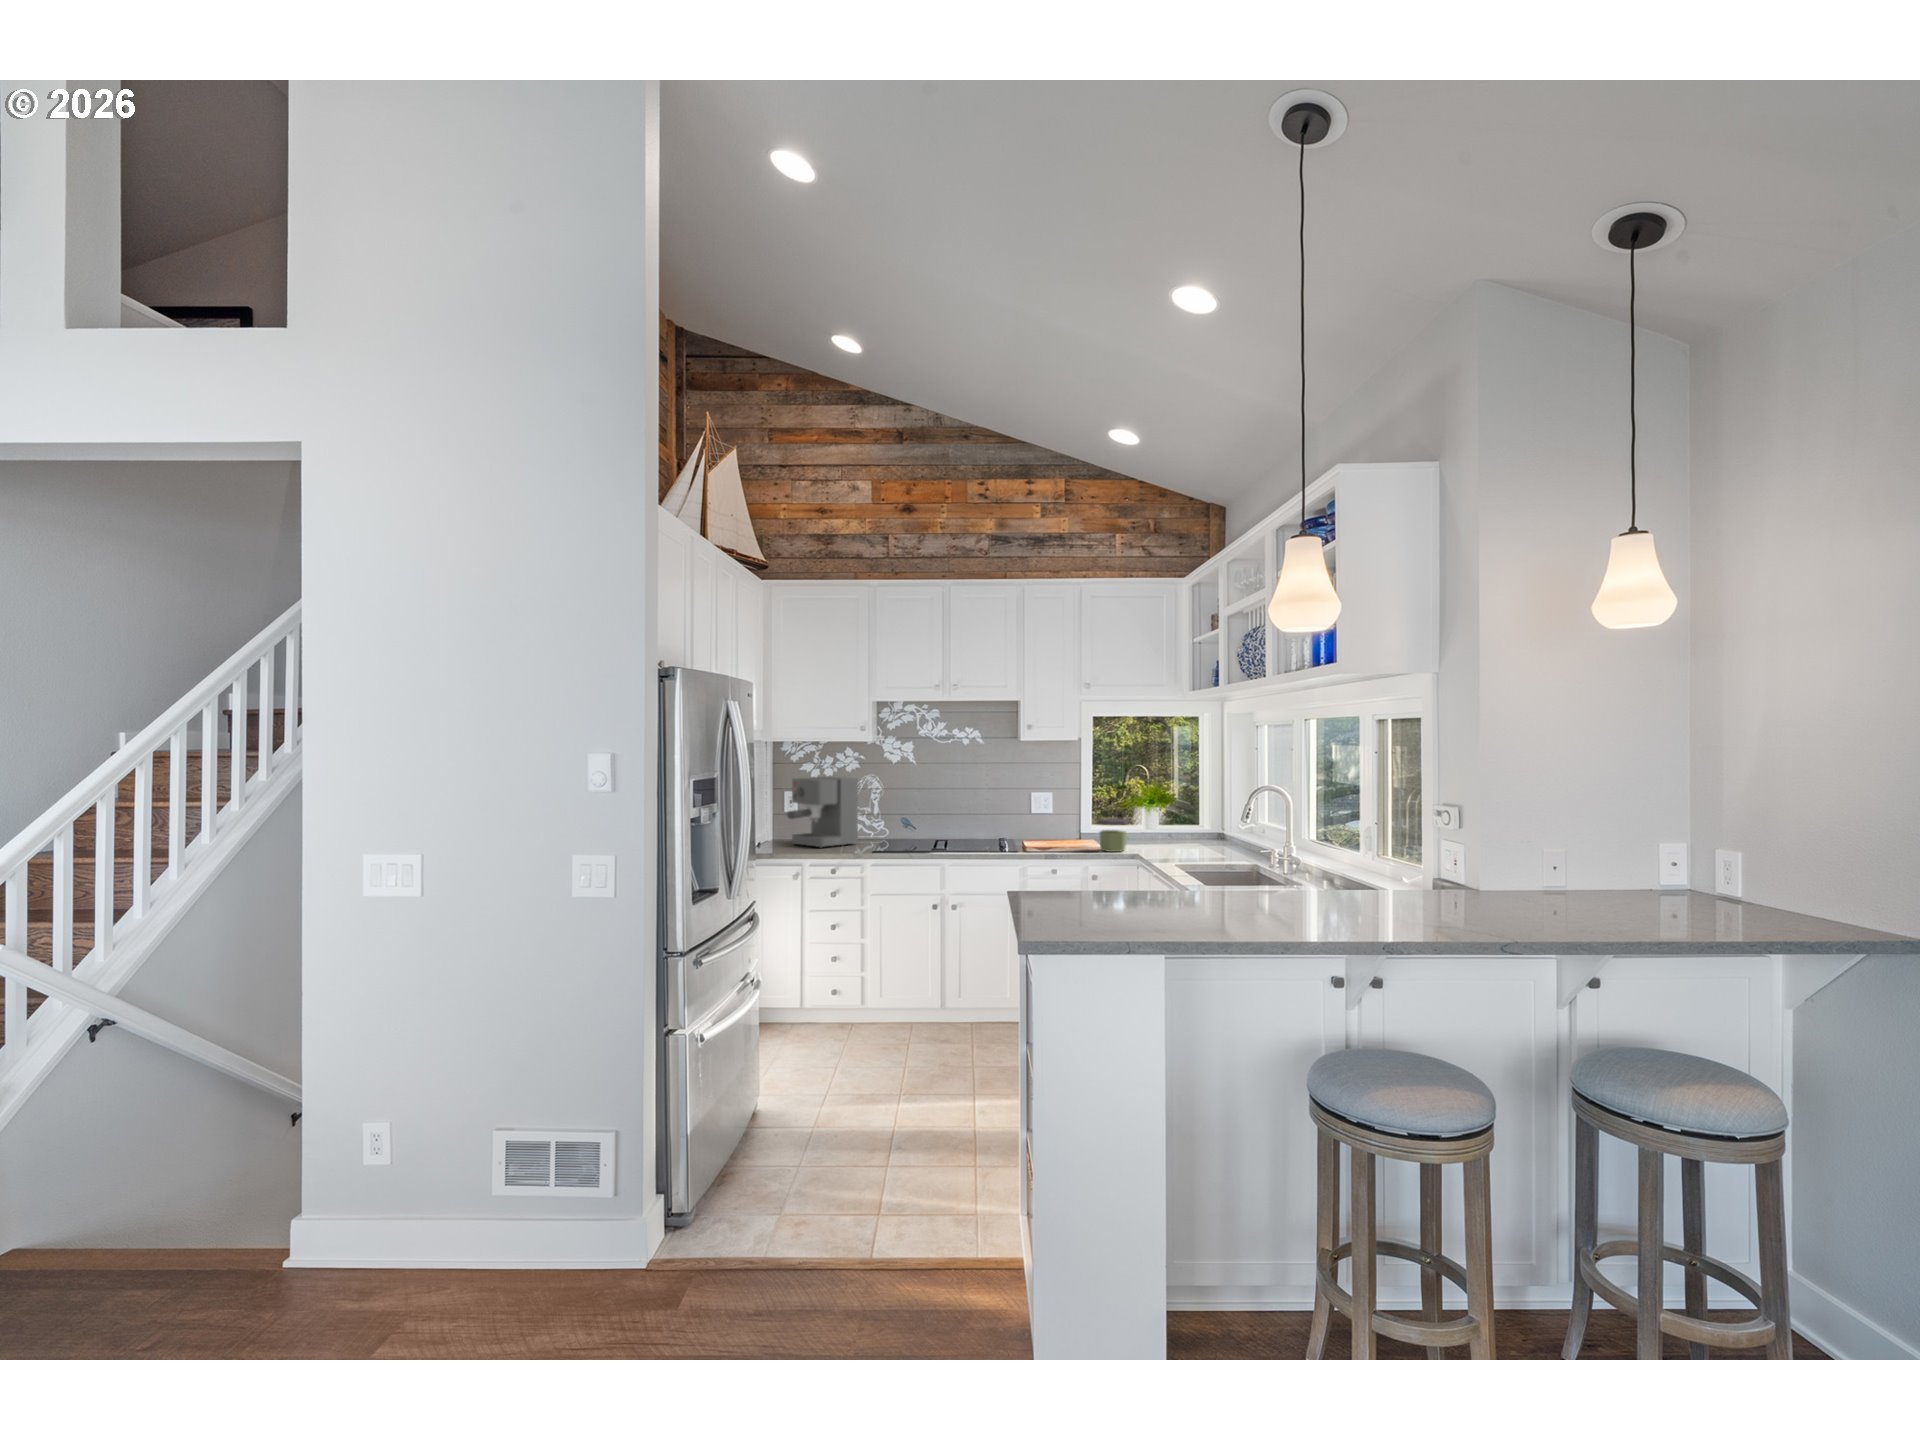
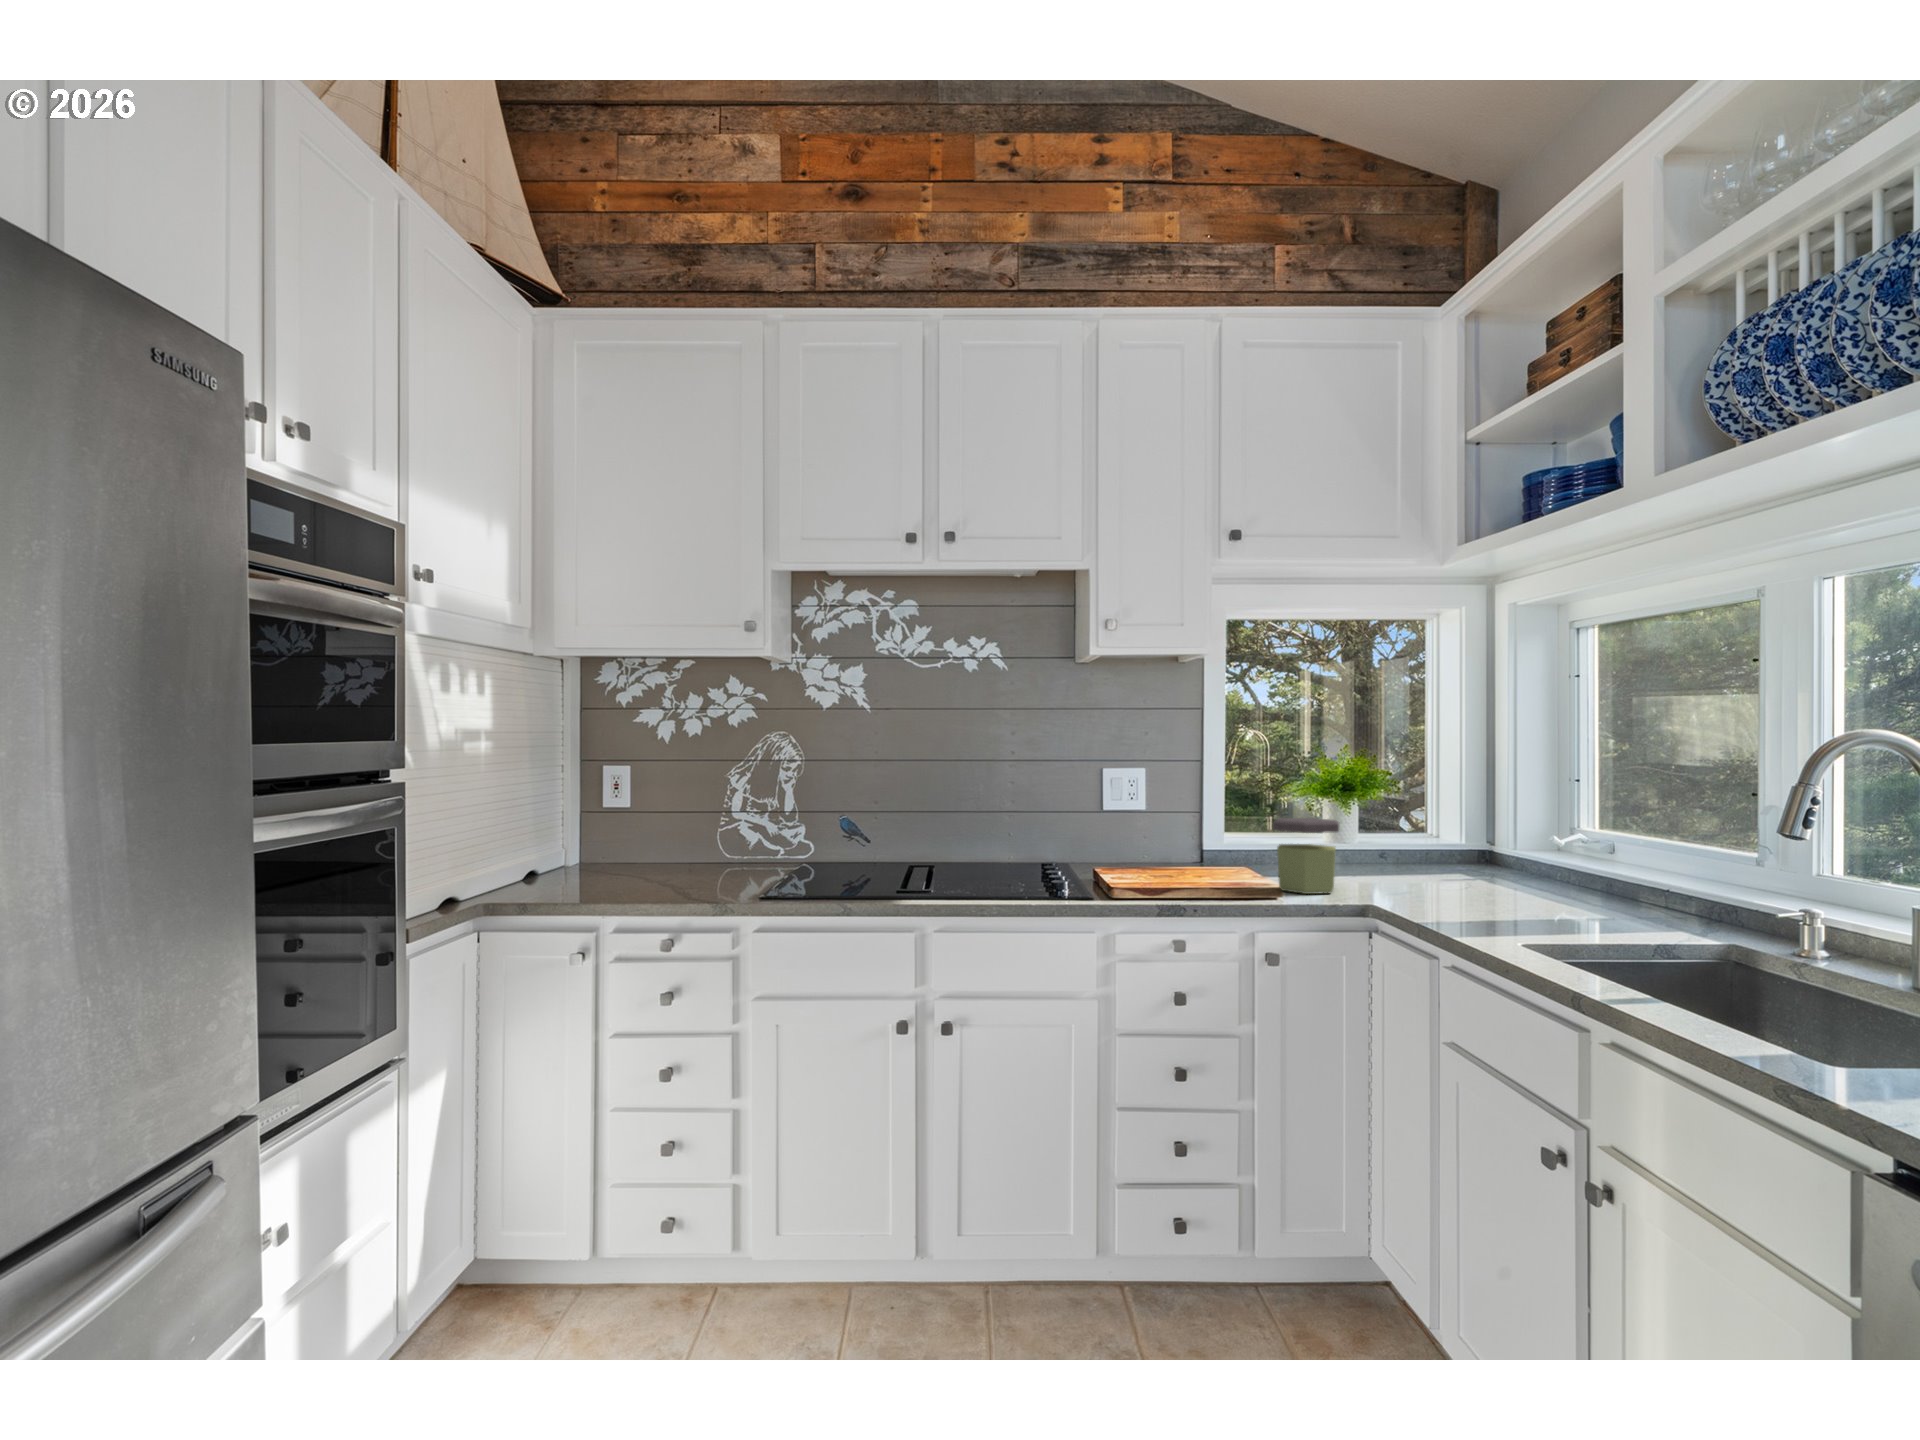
coffee maker: present [787,776,858,848] -> none [581,735,746,883]

